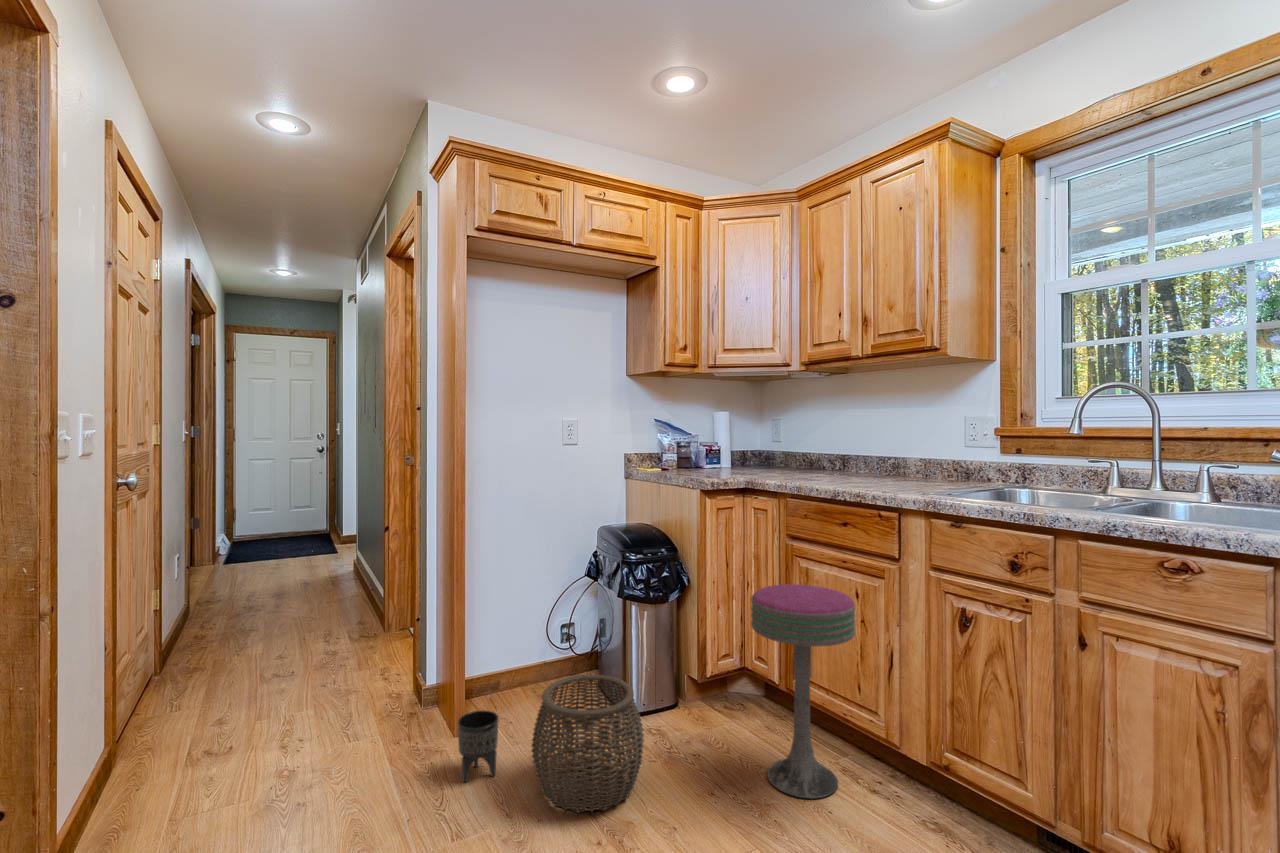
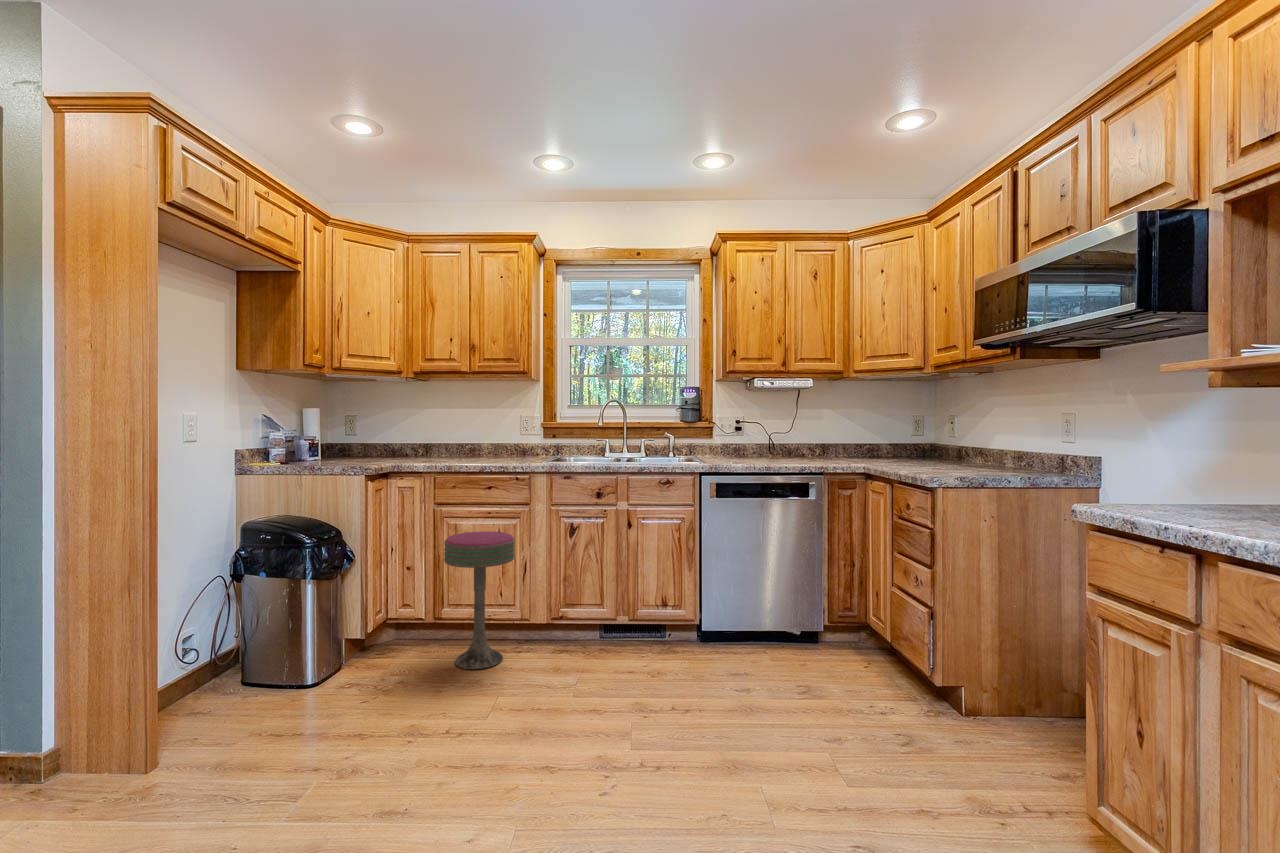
woven basket: present [531,675,644,813] -> none [298,632,404,744]
planter: present [457,711,499,782] -> none [211,704,259,777]

